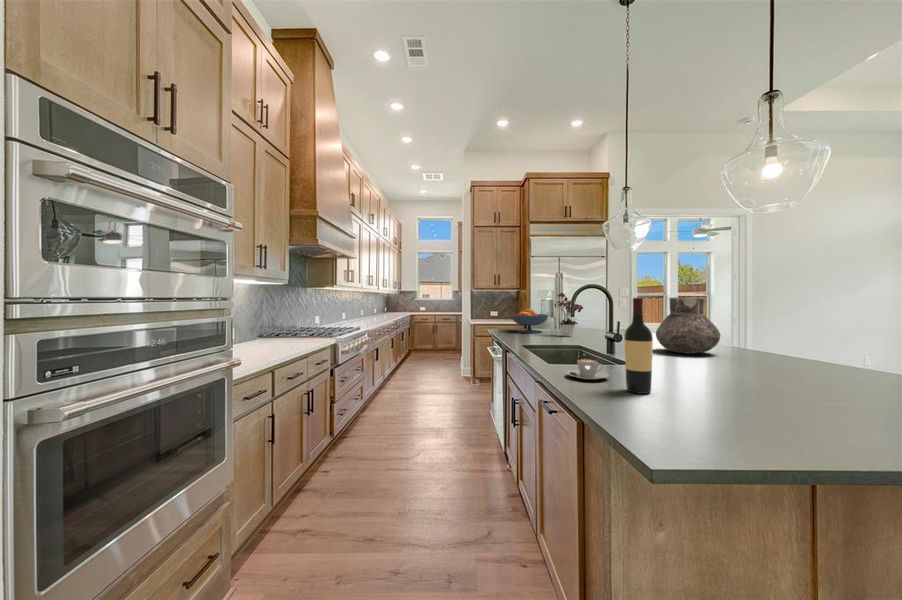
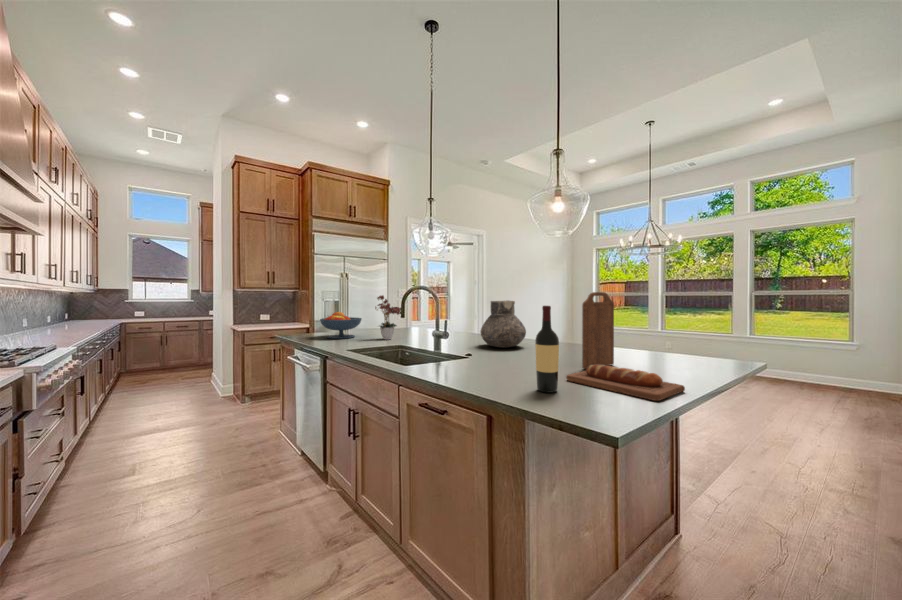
cutting board: none [746,283,817,386] -> present [582,292,614,369]
coffee cup: present [567,359,609,380] -> none [469,365,509,386]
bread loaf: none [688,374,860,426] -> present [566,365,685,401]

